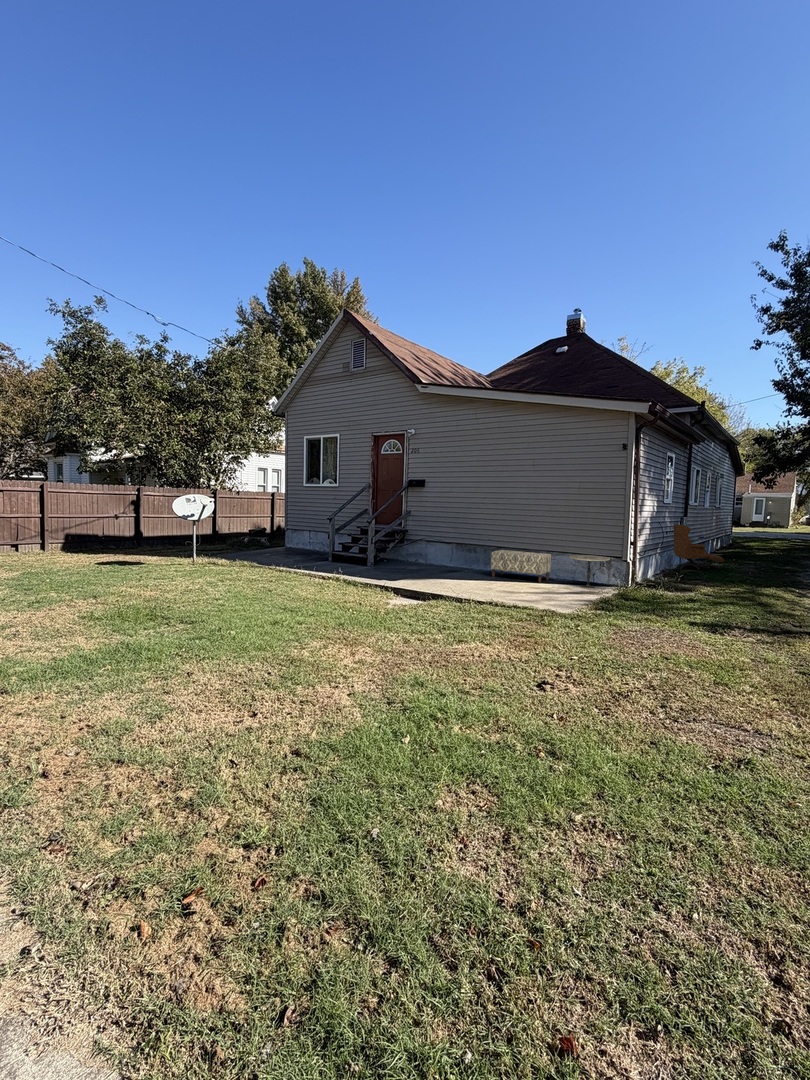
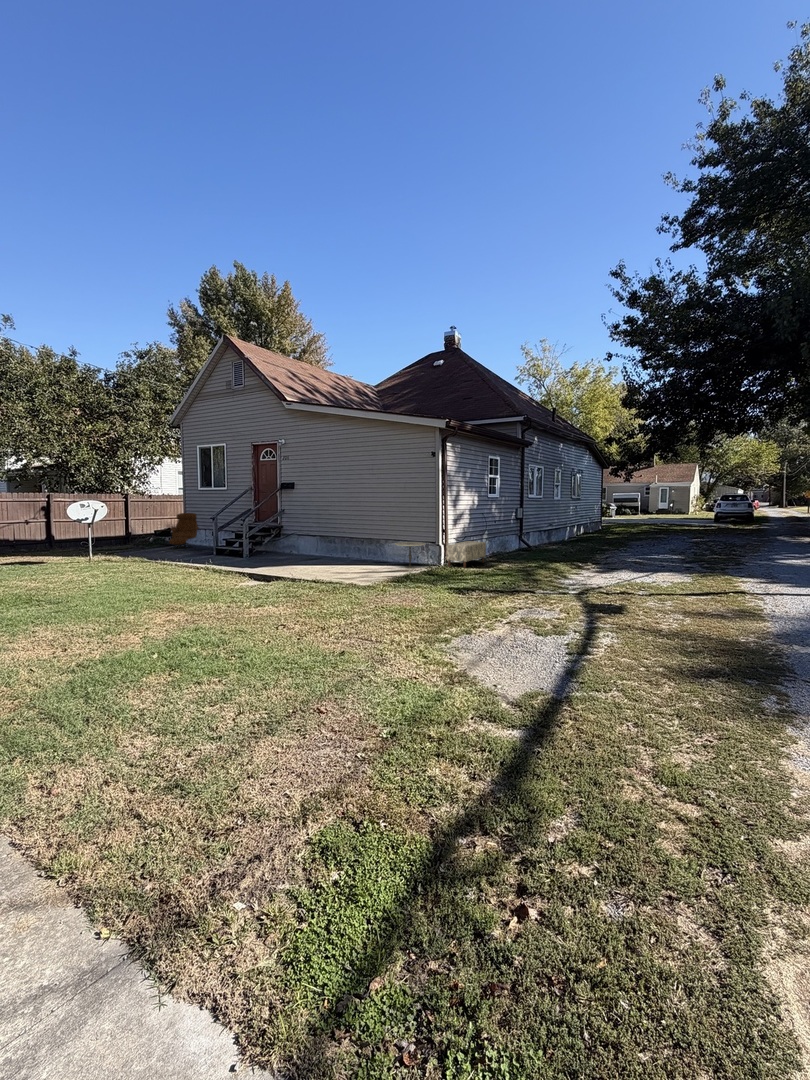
lounge chair: present [674,524,724,570] -> present [169,513,199,548]
bench: present [491,550,551,582] -> present [446,541,486,568]

